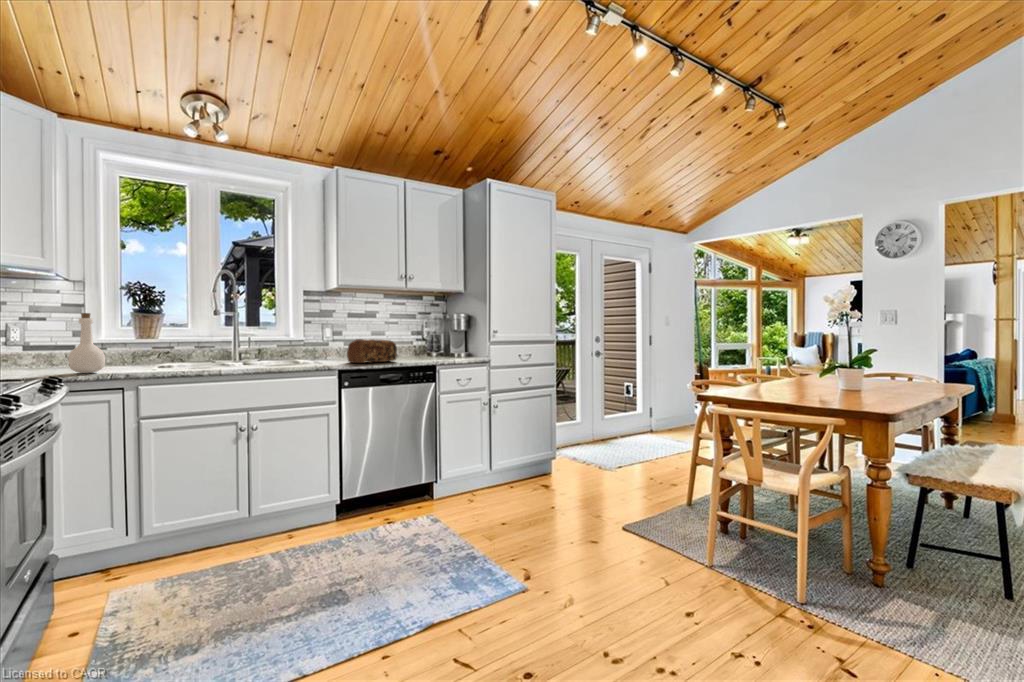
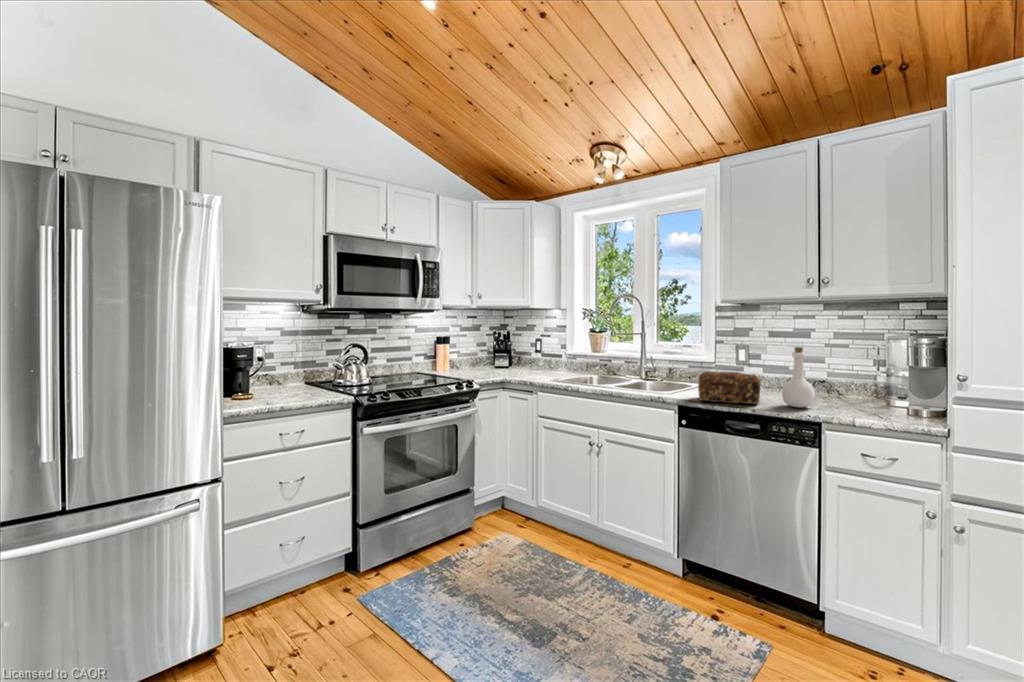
bottle: present [68,313,105,373] -> present [782,347,815,407]

